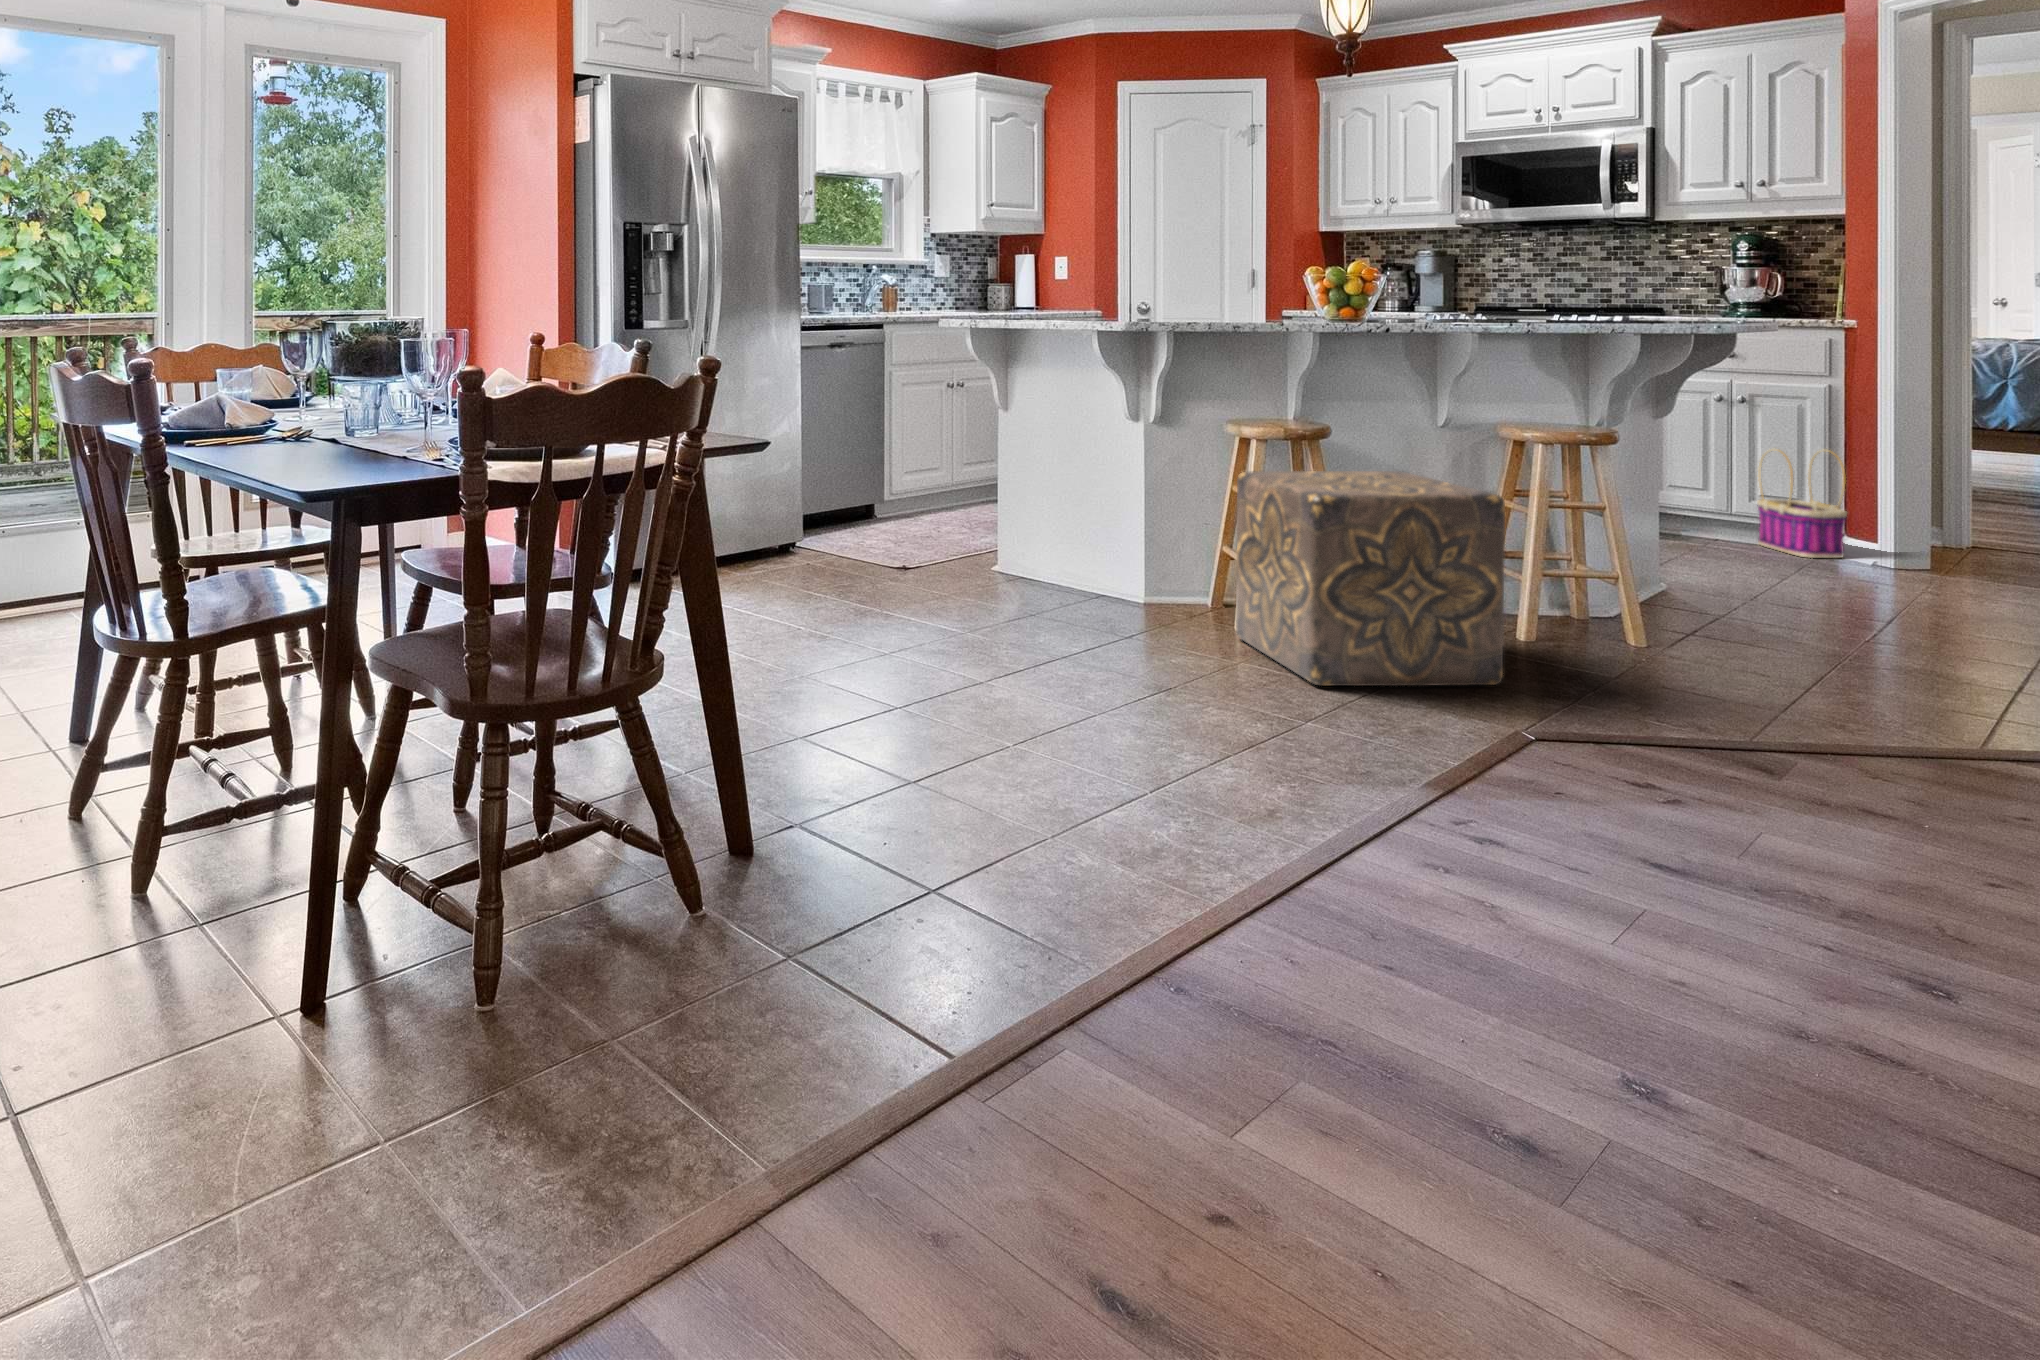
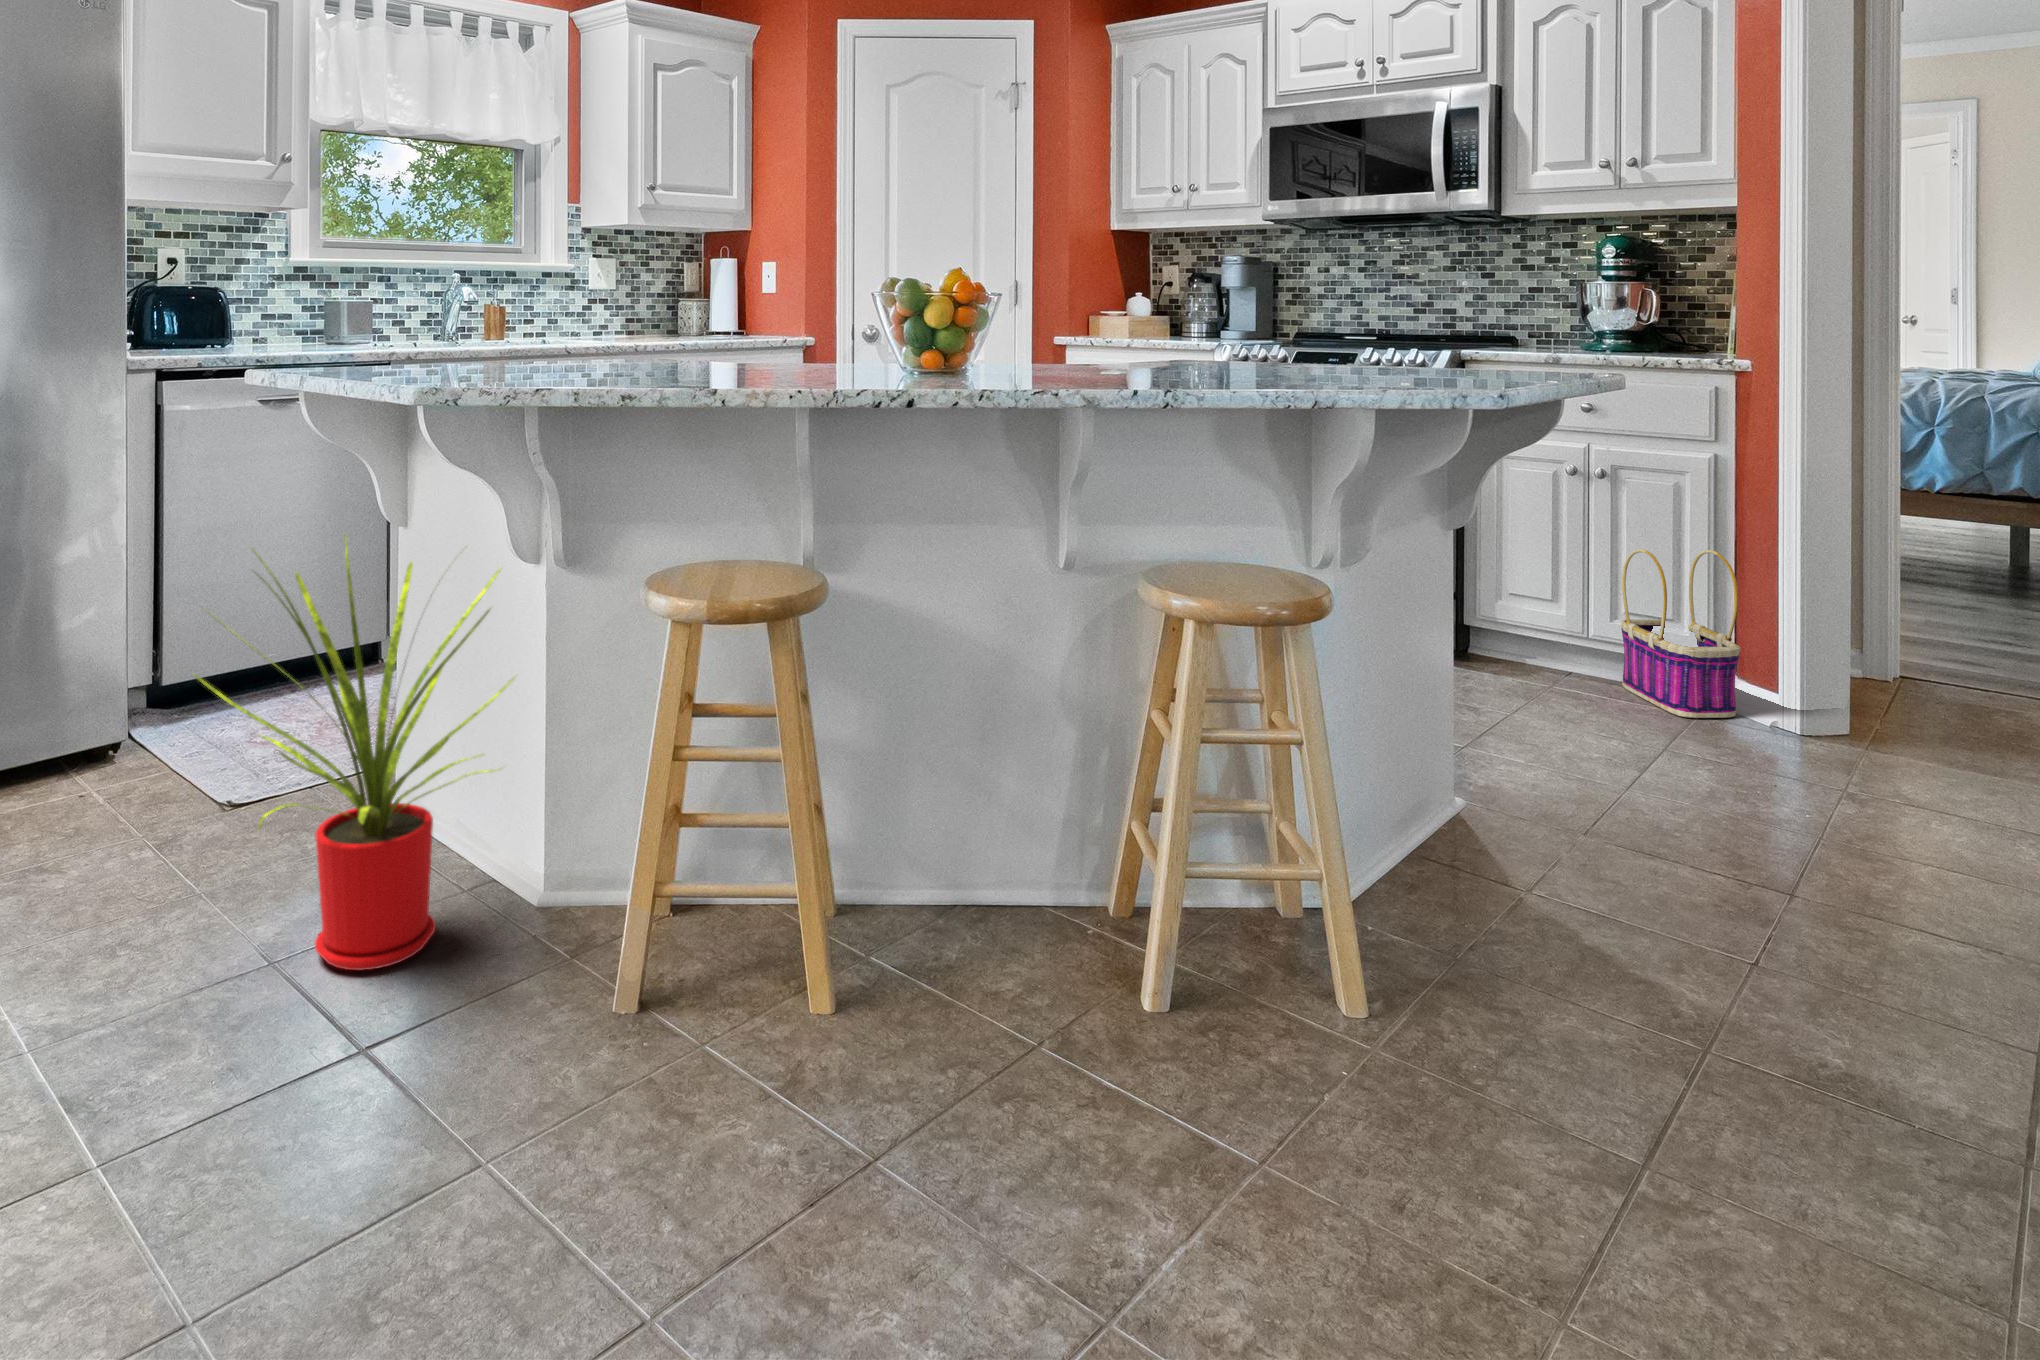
house plant: none [995,403,1164,619] -> present [195,537,515,971]
ottoman: present [1236,471,1505,686] -> none [539,688,996,1291]

